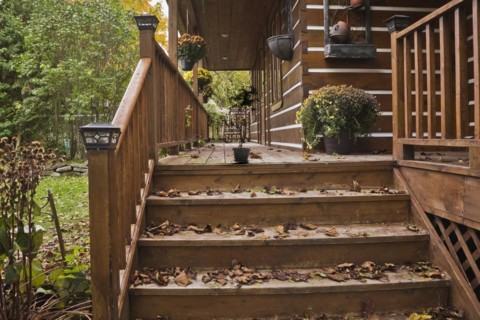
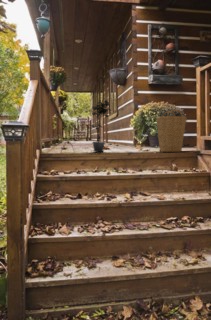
basket: none [329,99,374,163] -> present [157,110,186,152]

